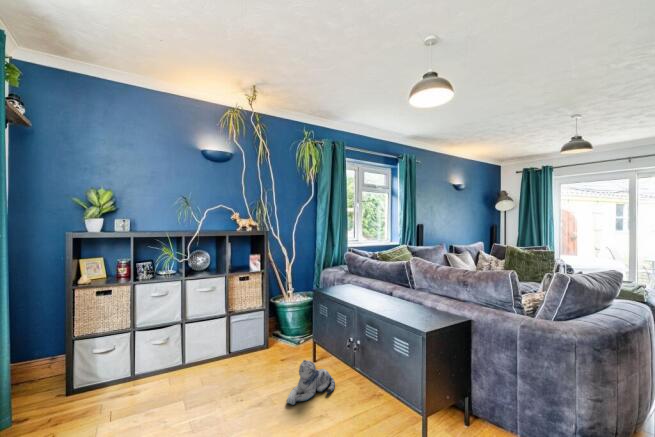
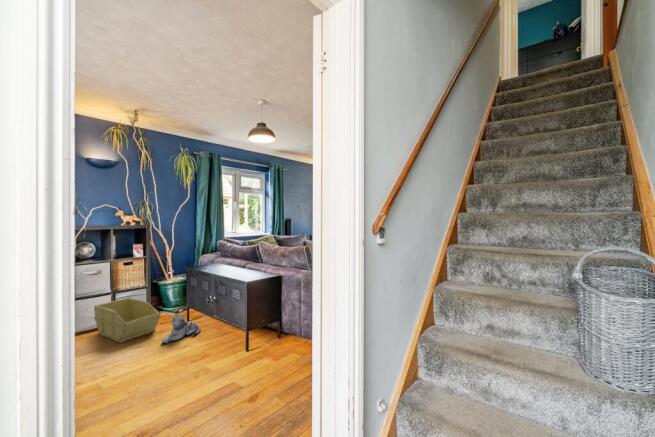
storage bin: none [206,323,283,392] -> present [94,298,160,343]

